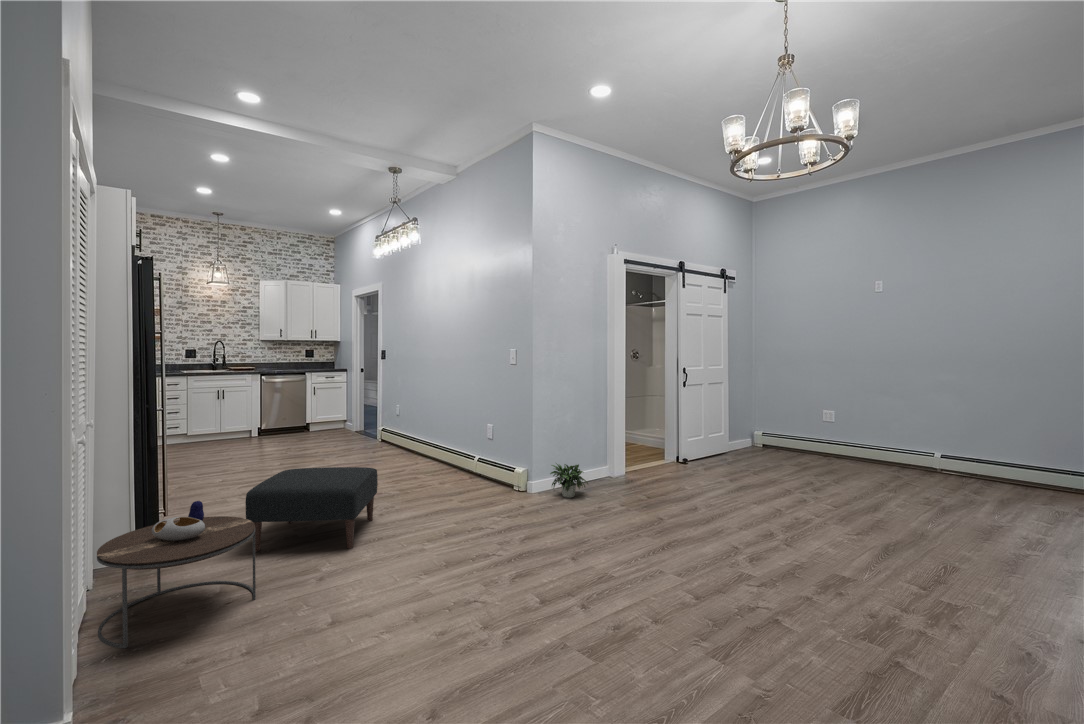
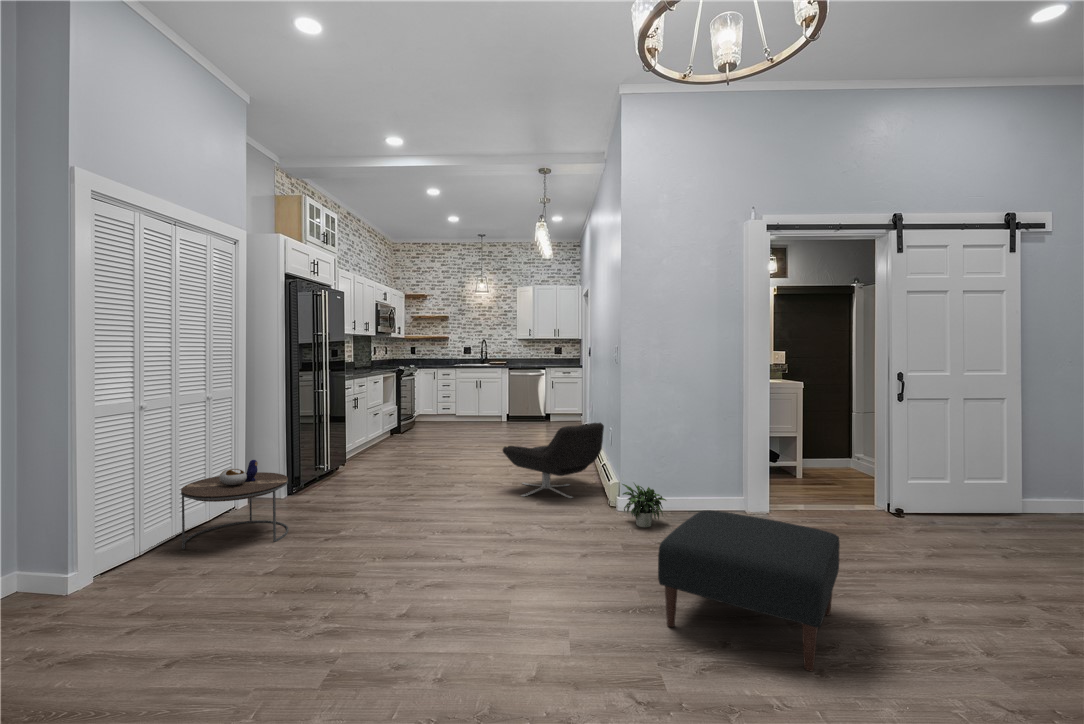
lounge chair: none [410,417,500,497] -> present [503,423,604,498]
ottoman: present [245,467,378,552] -> present [658,510,840,671]

